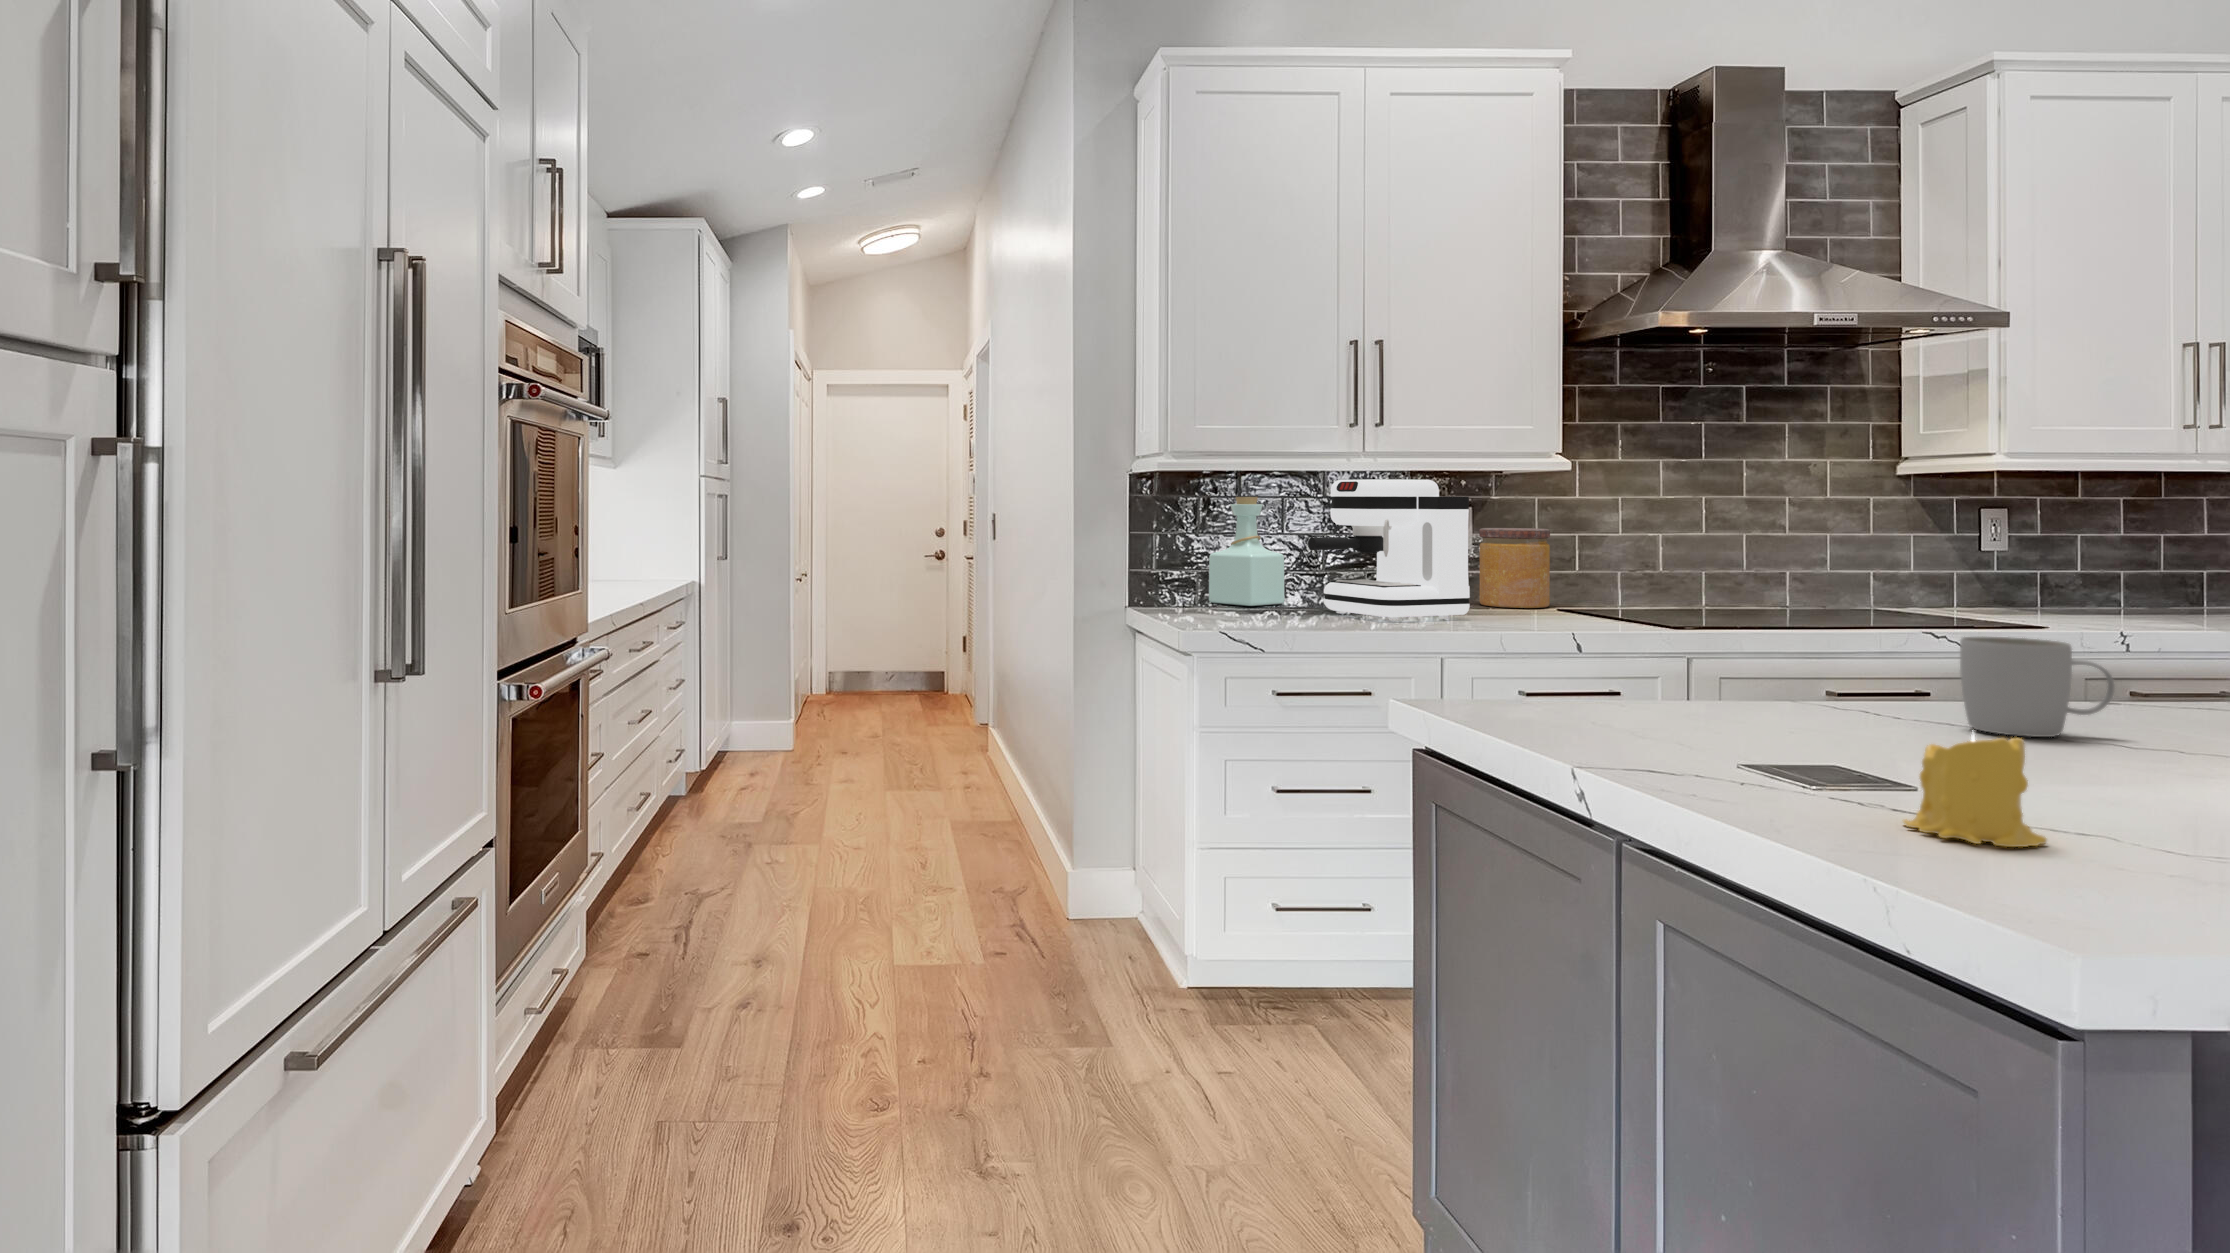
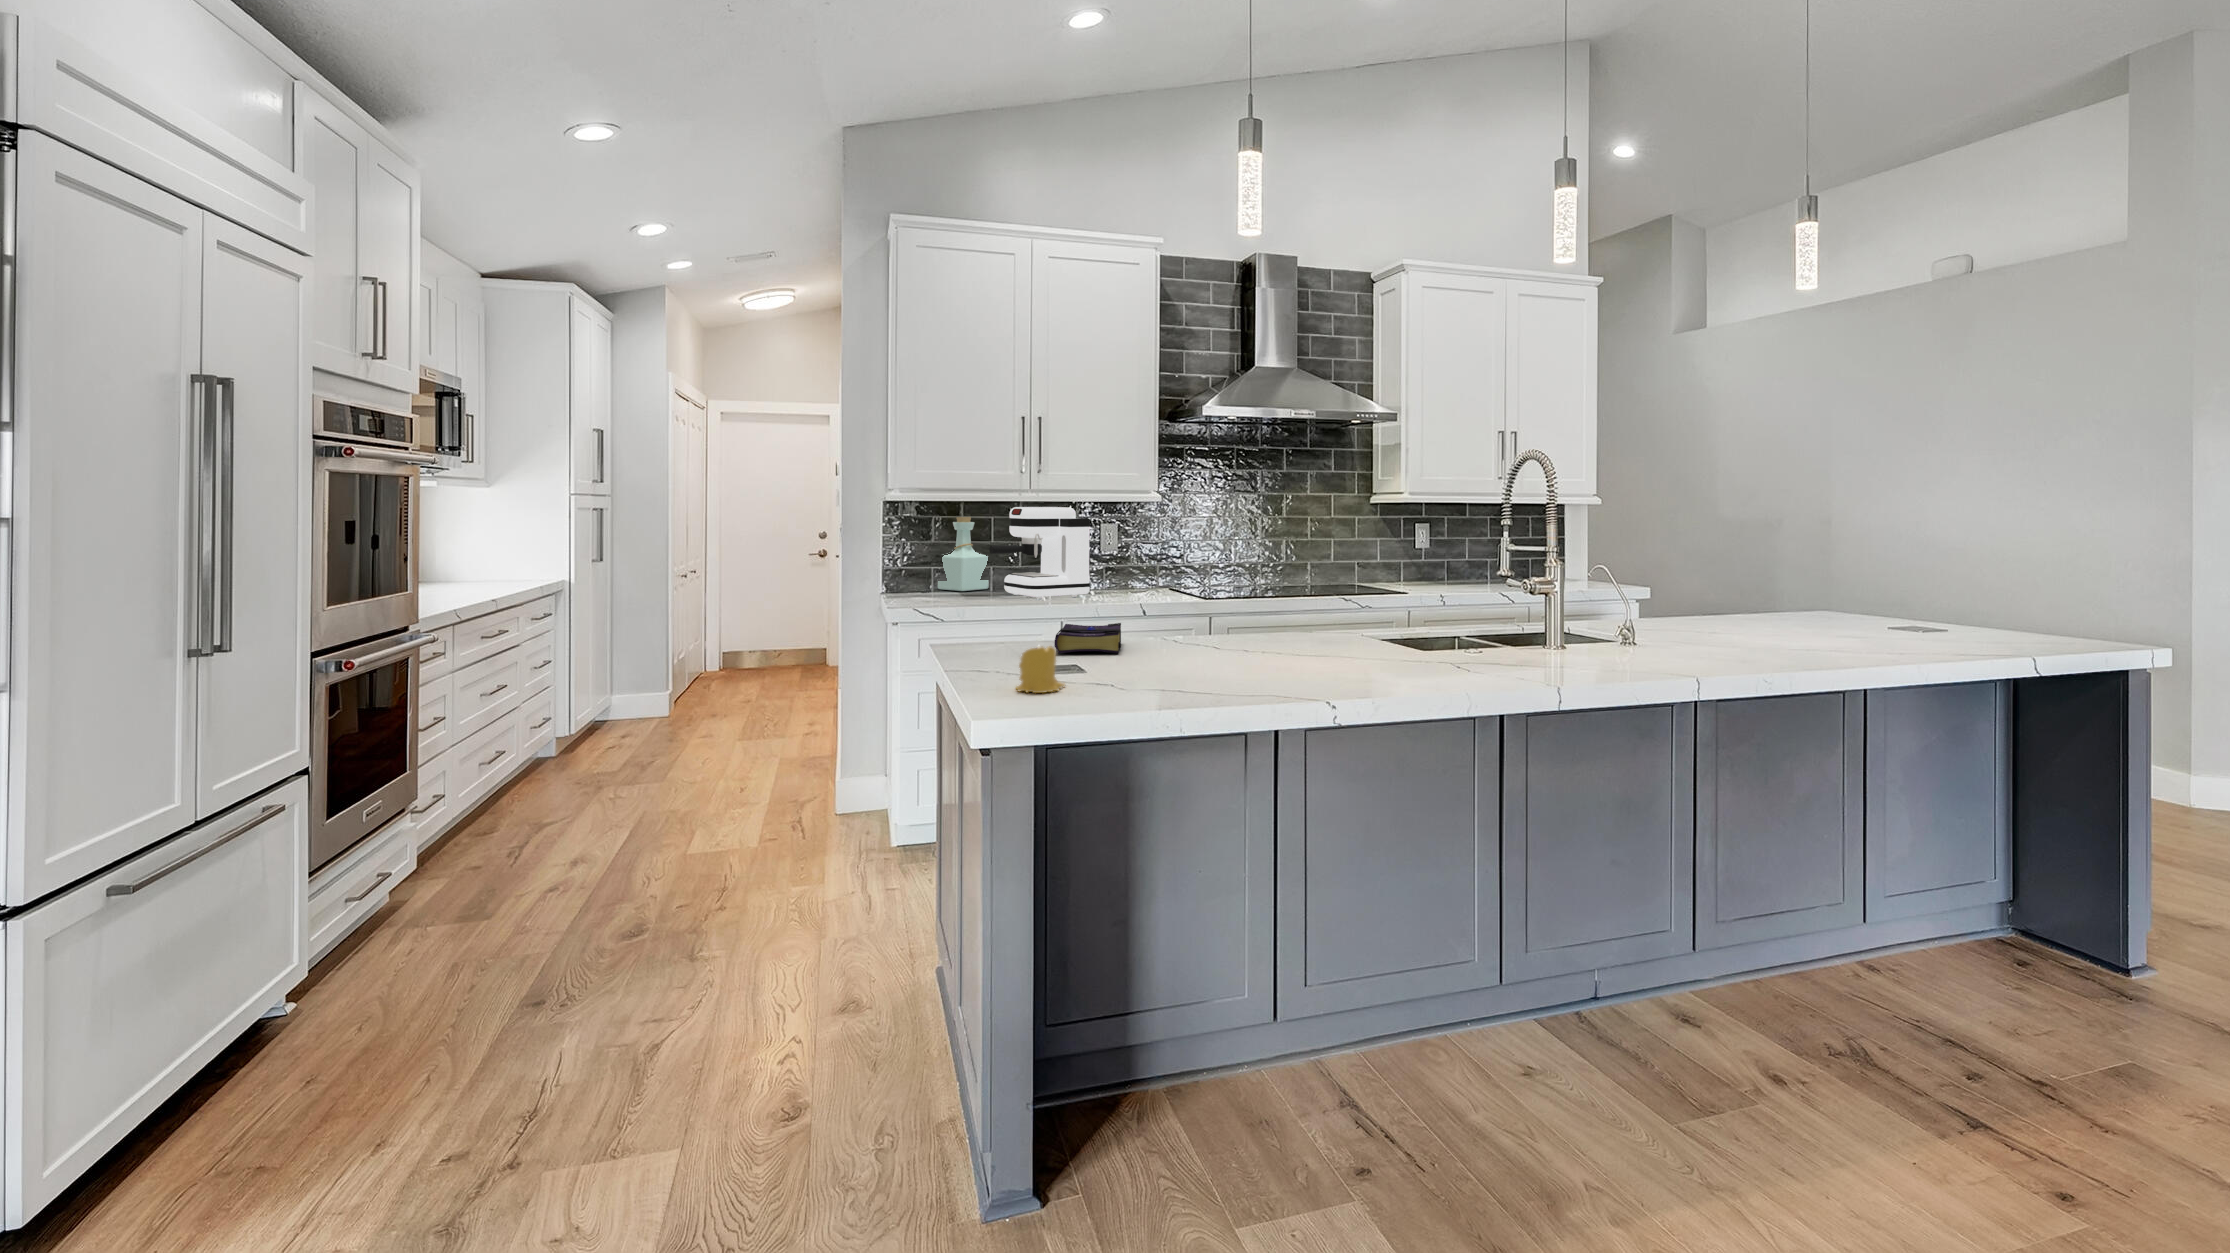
jar: present [1479,528,1550,608] -> none [1118,537,1159,588]
mug: present [1960,637,2115,737] -> none [1164,602,1221,650]
book: none [1695,672,1898,740] -> present [1054,623,1121,654]

